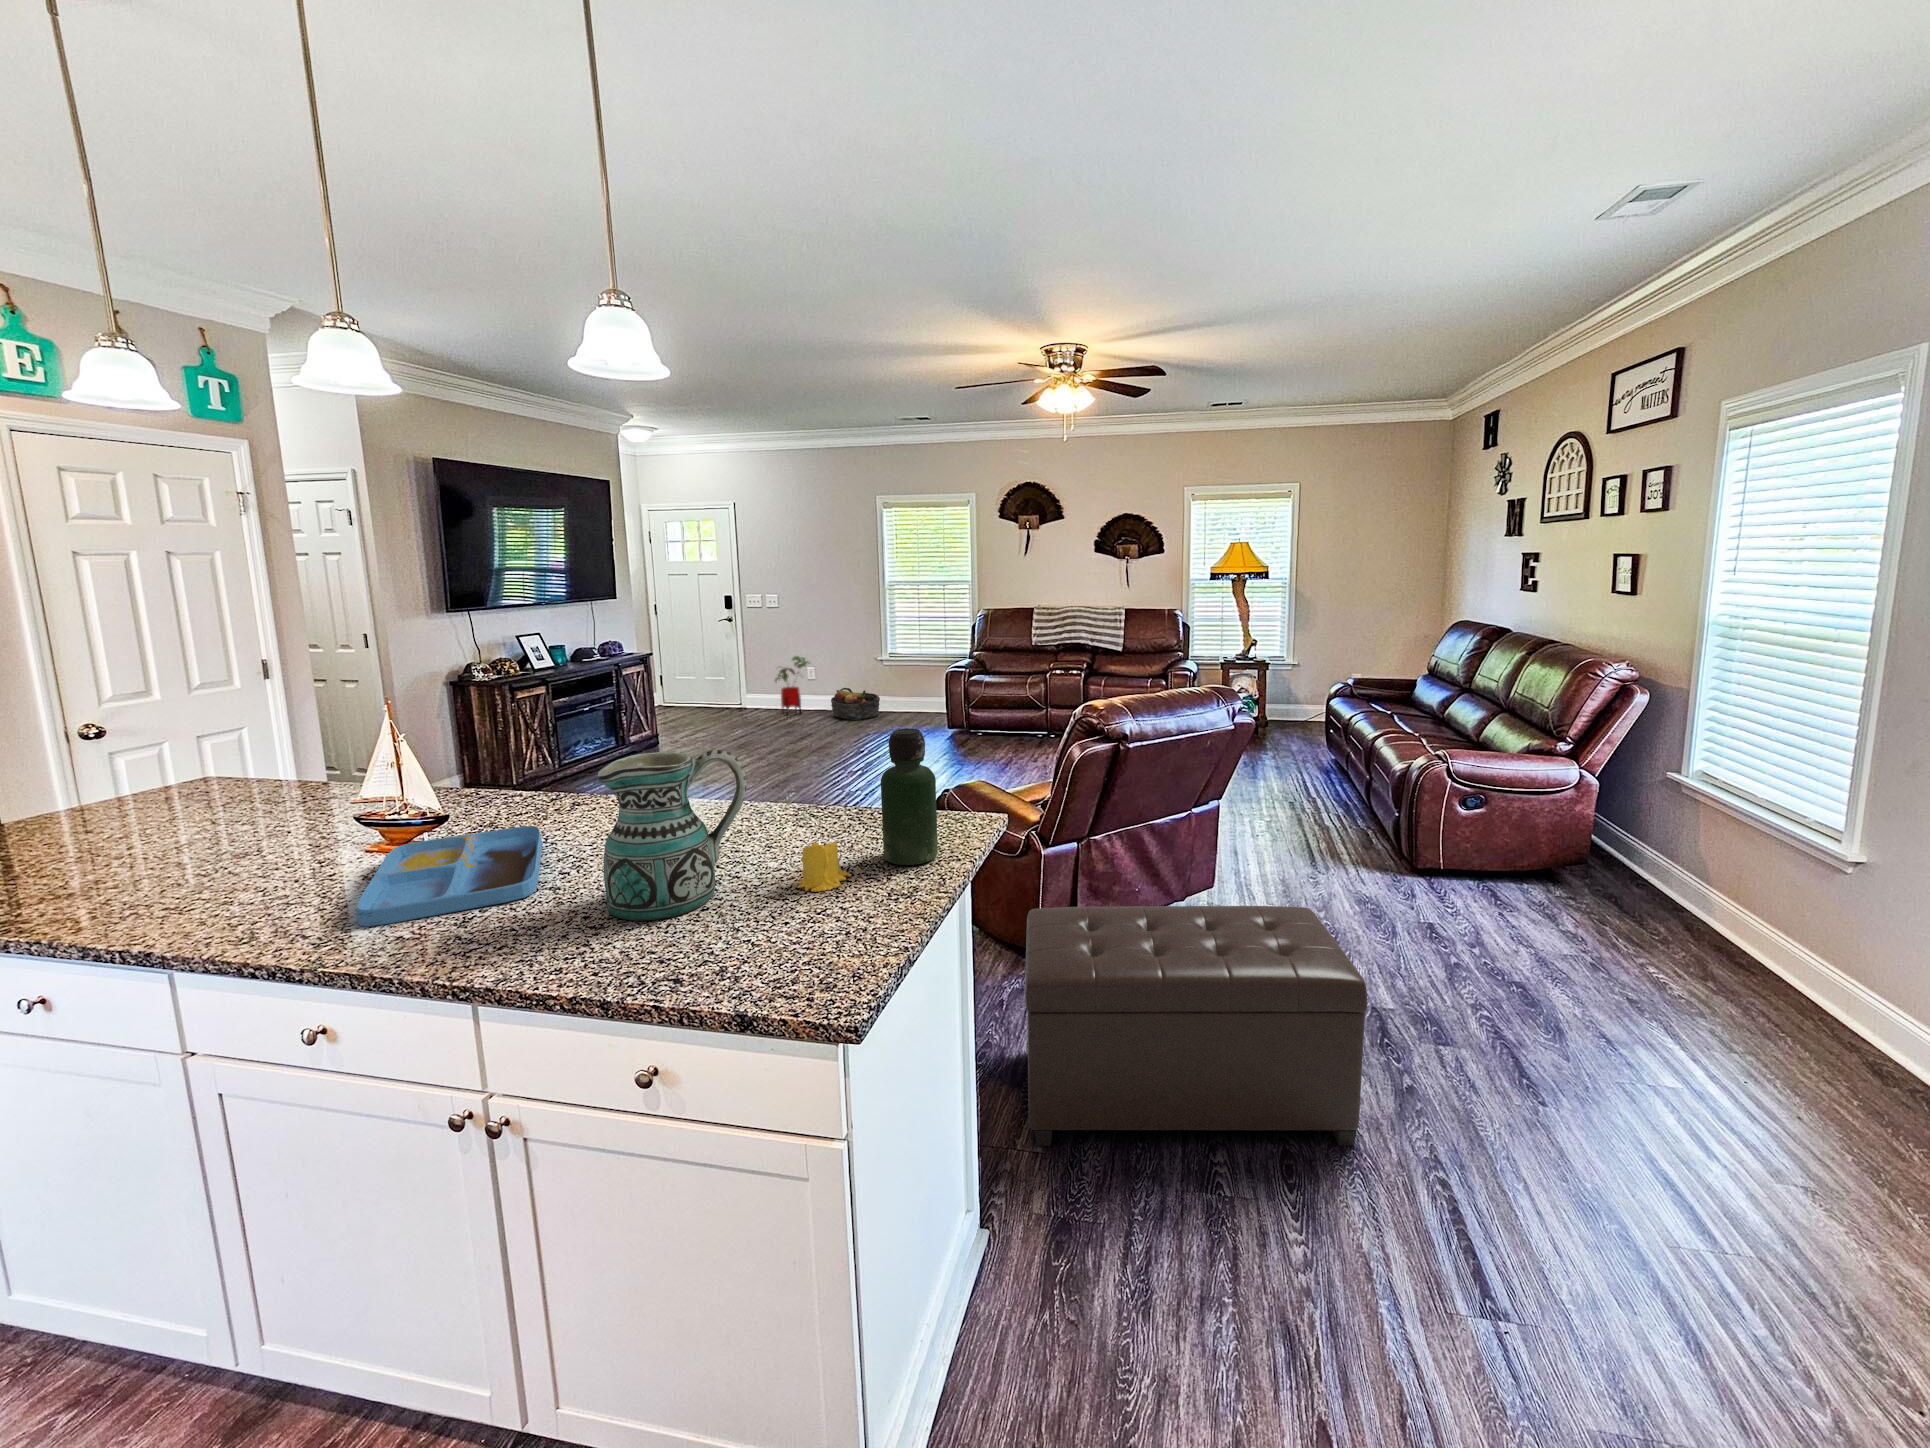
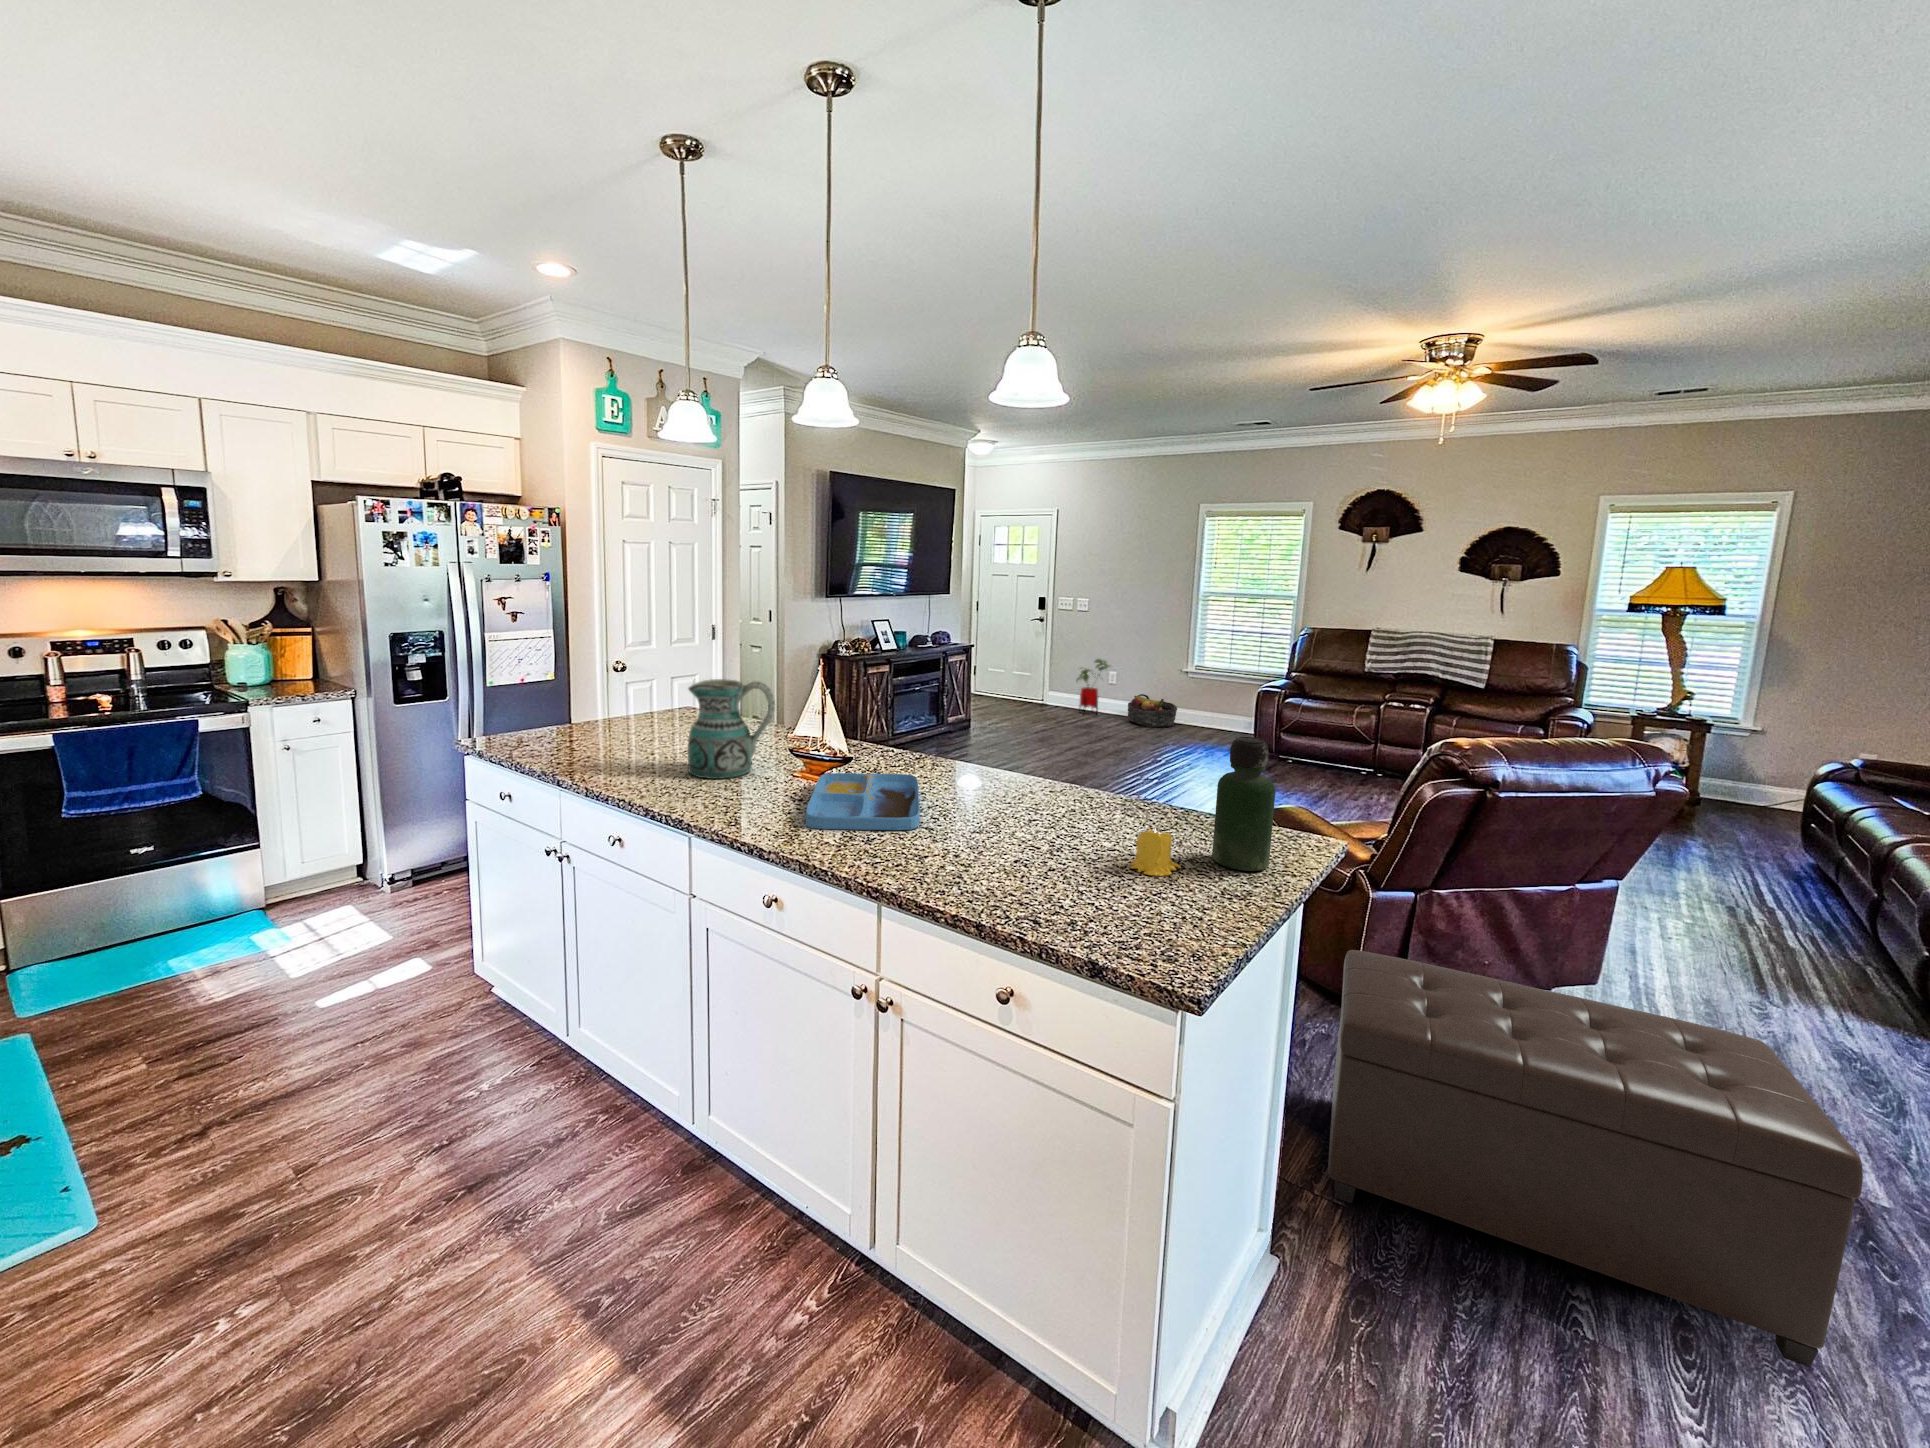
ceramic pitcher: present [597,750,747,921] -> present [688,679,775,779]

